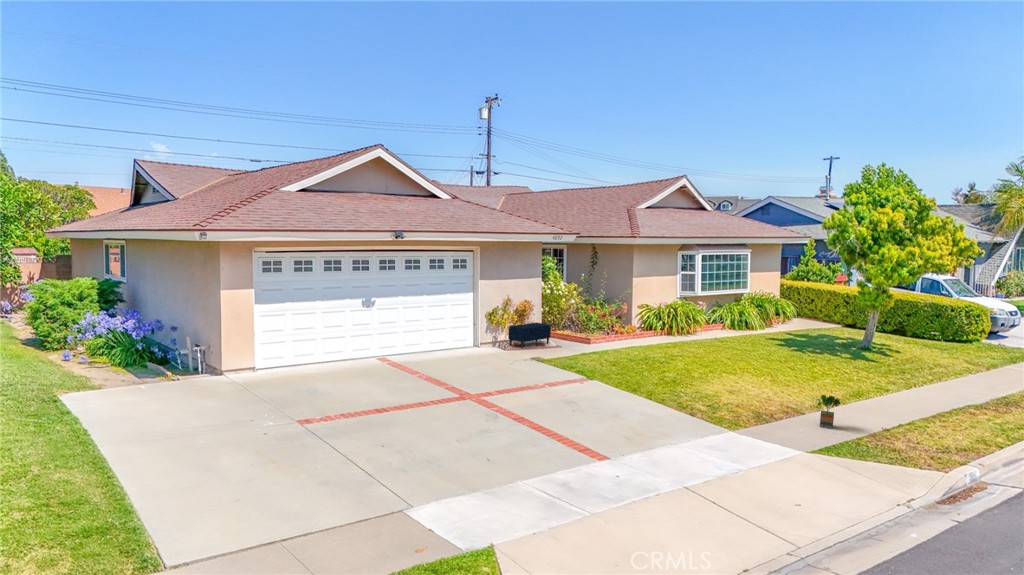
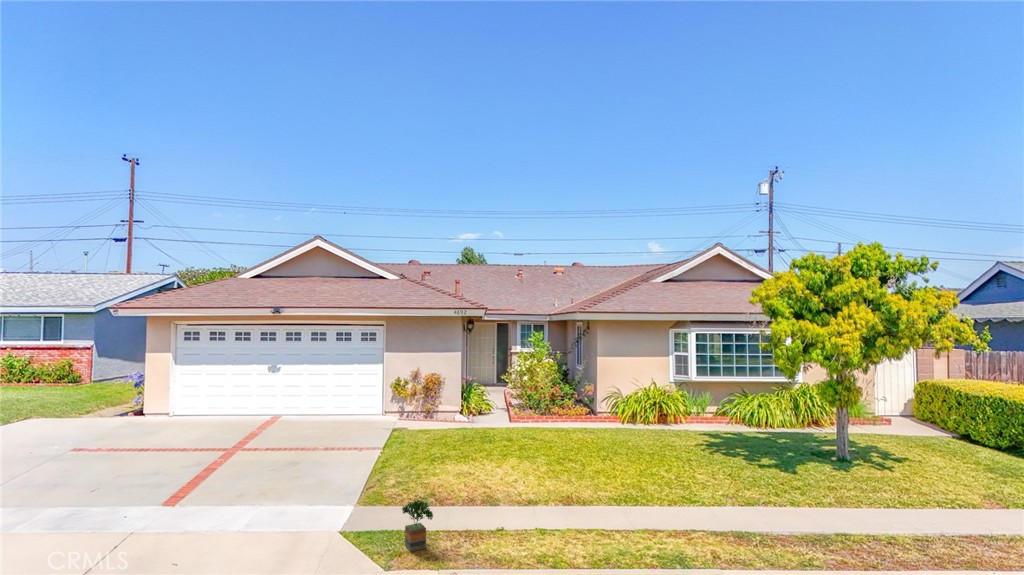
bench: present [508,323,551,348] -> none [411,398,454,422]

